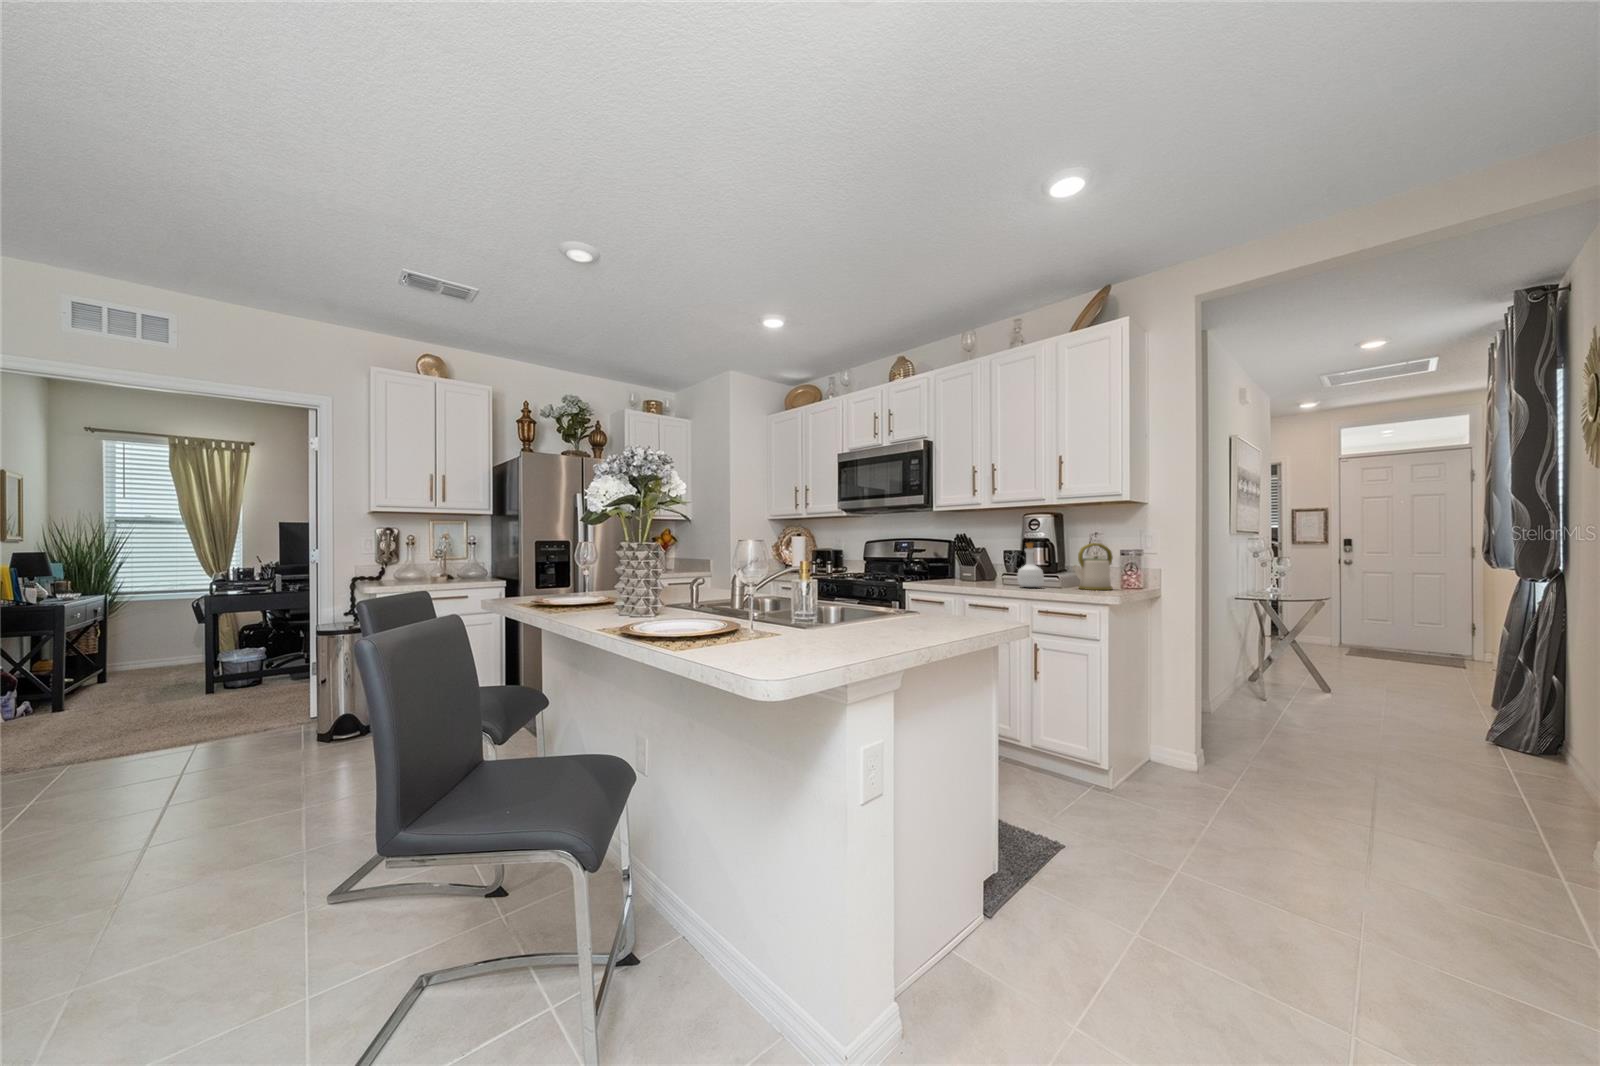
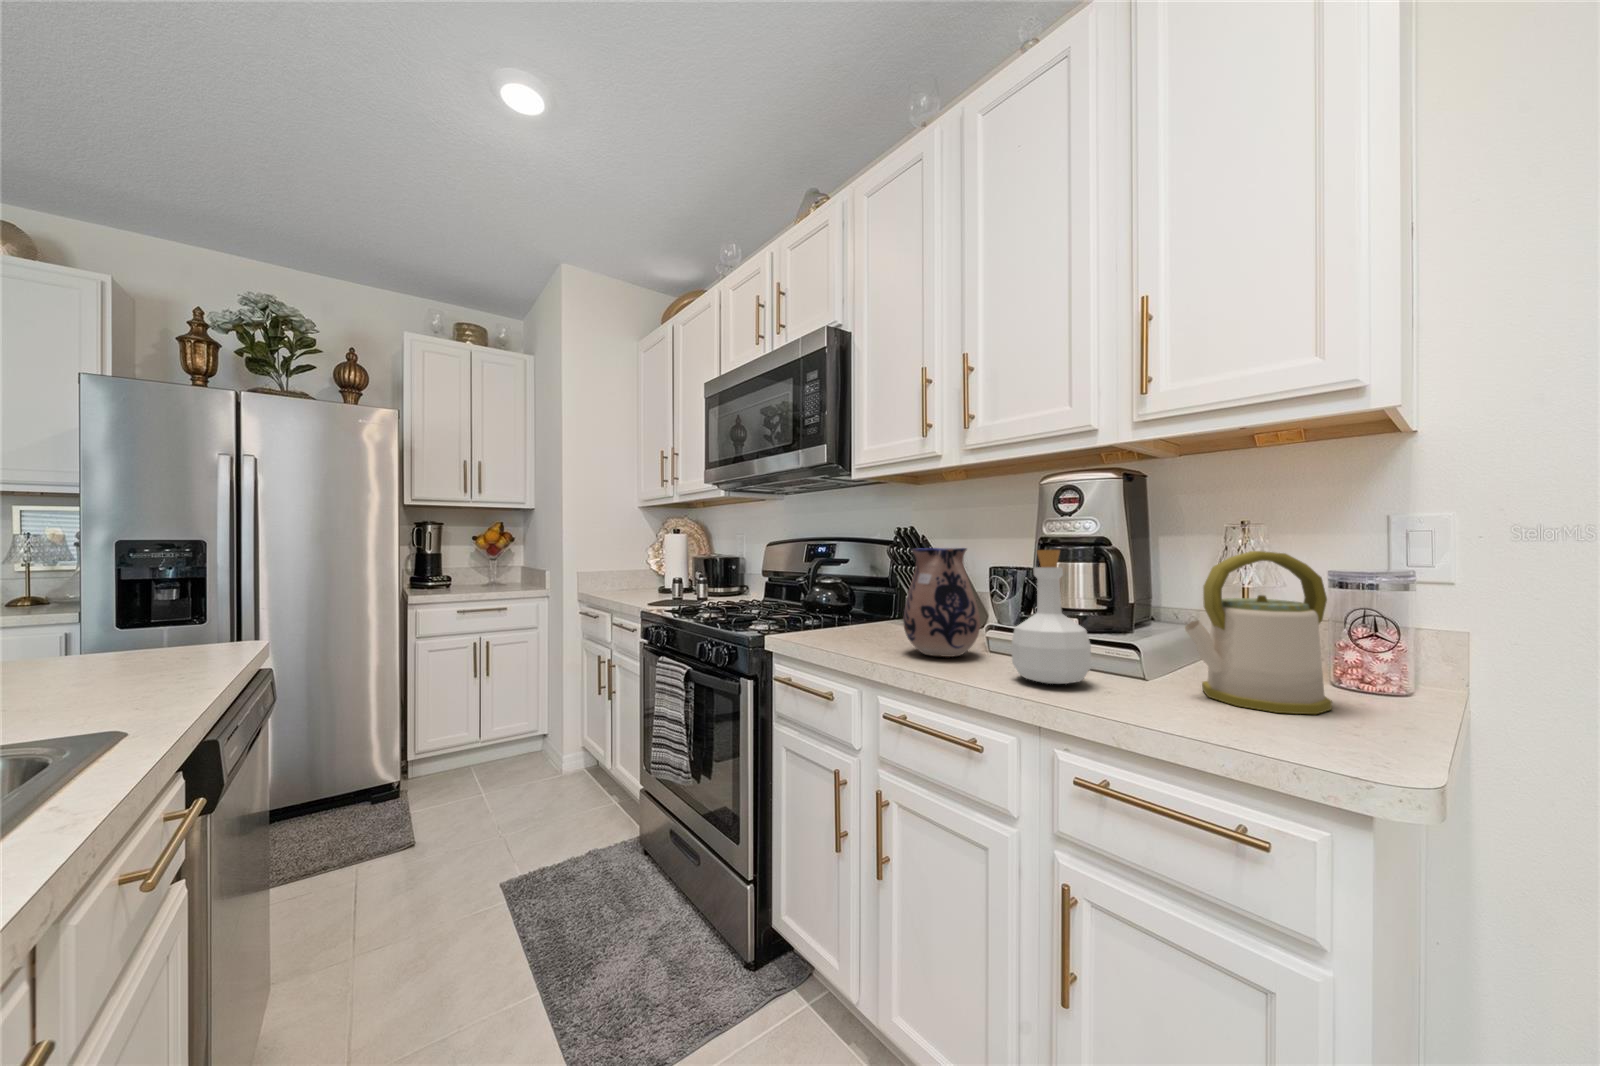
ceramic pitcher: none [972,543,1002,585] -> present [903,548,980,657]

